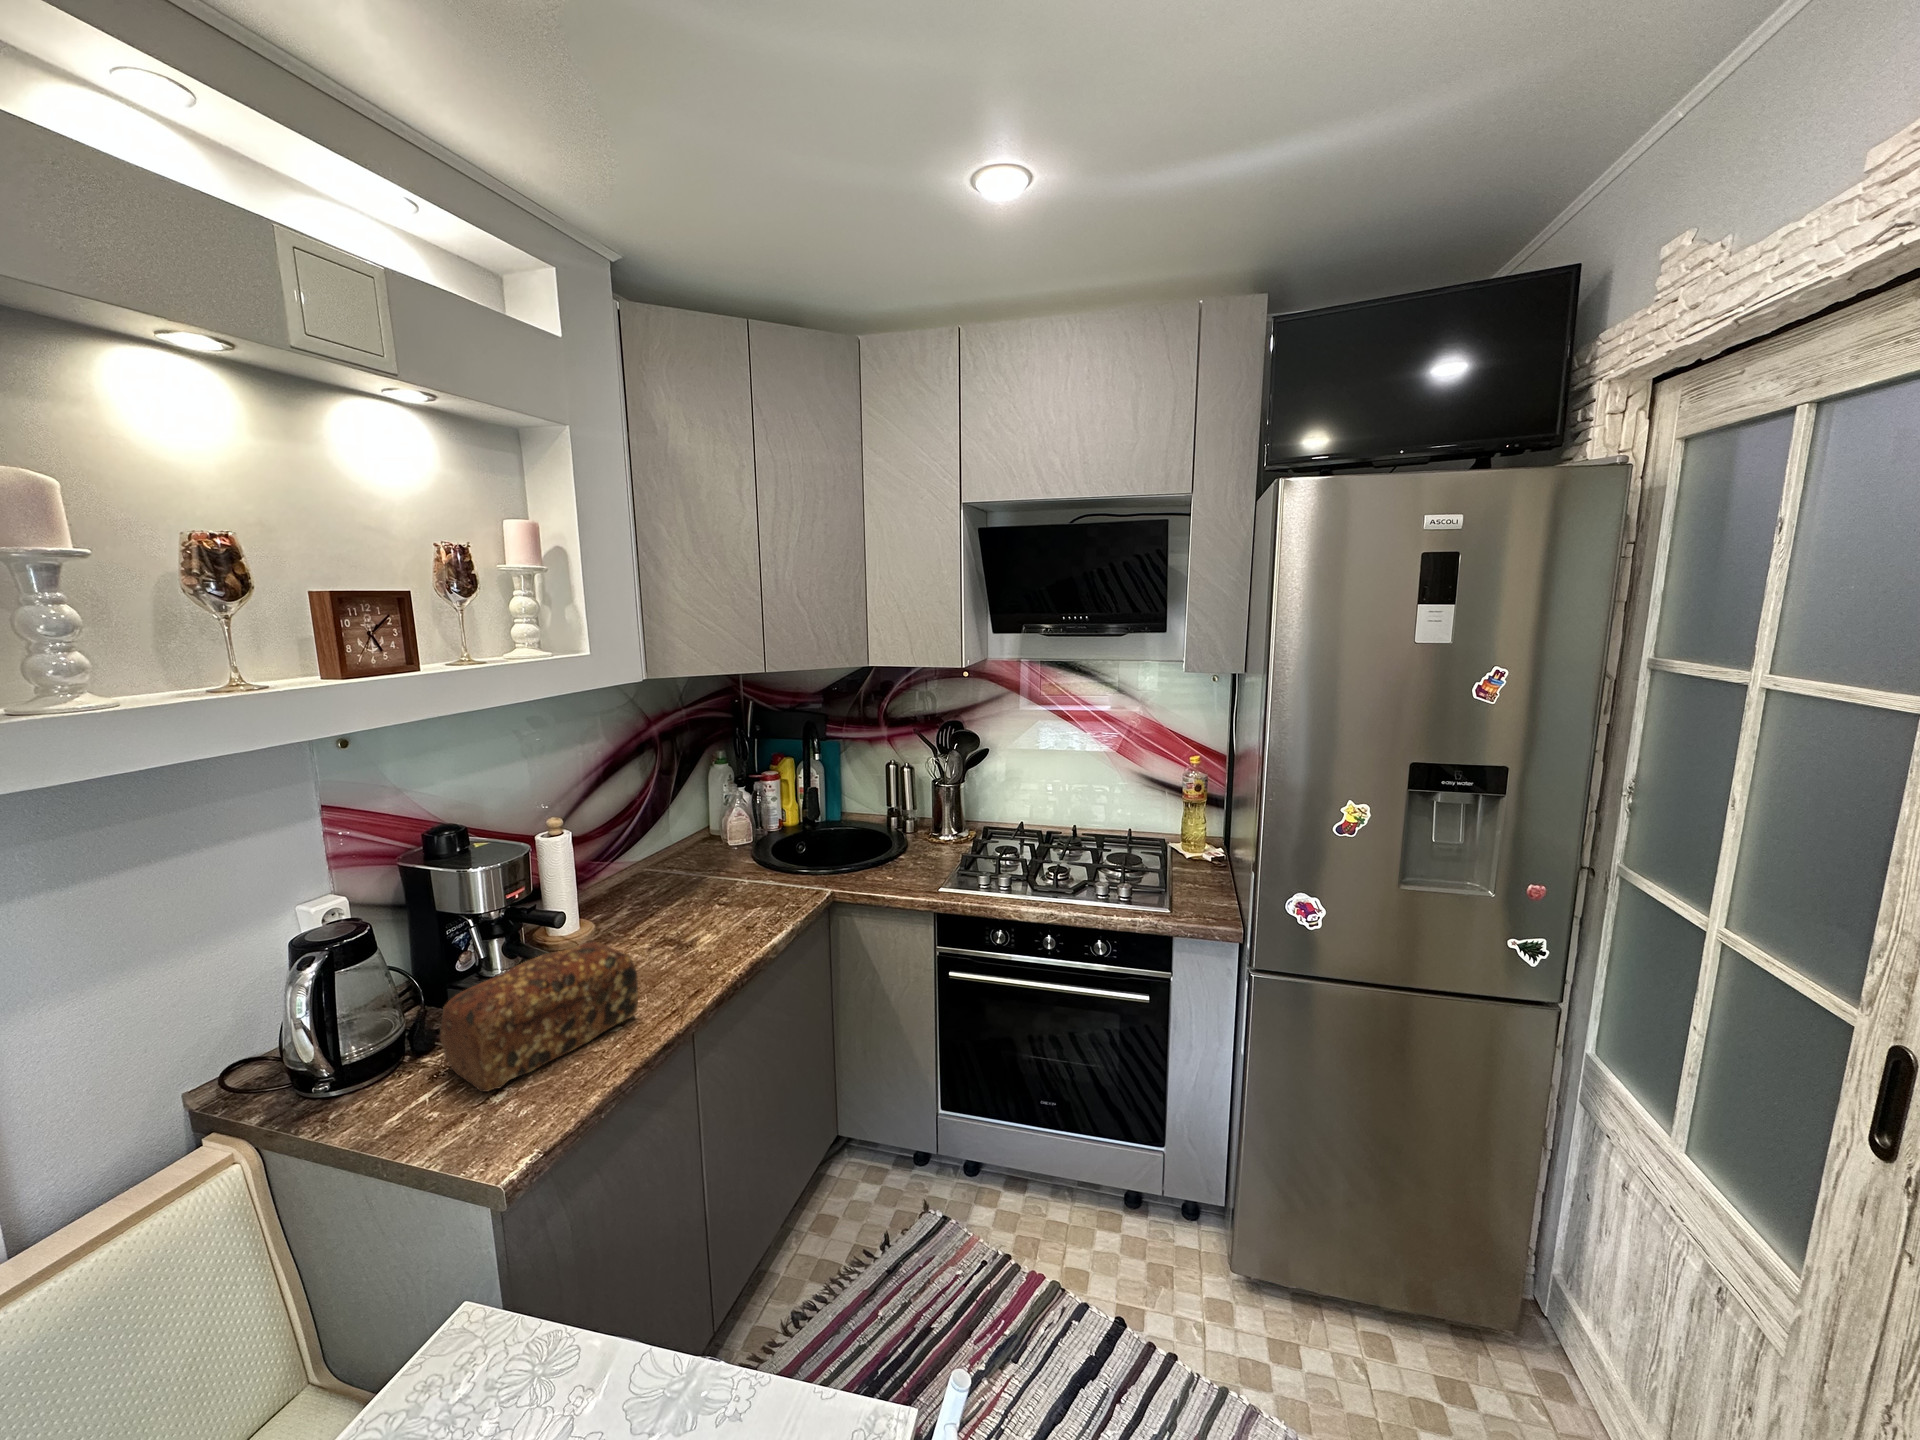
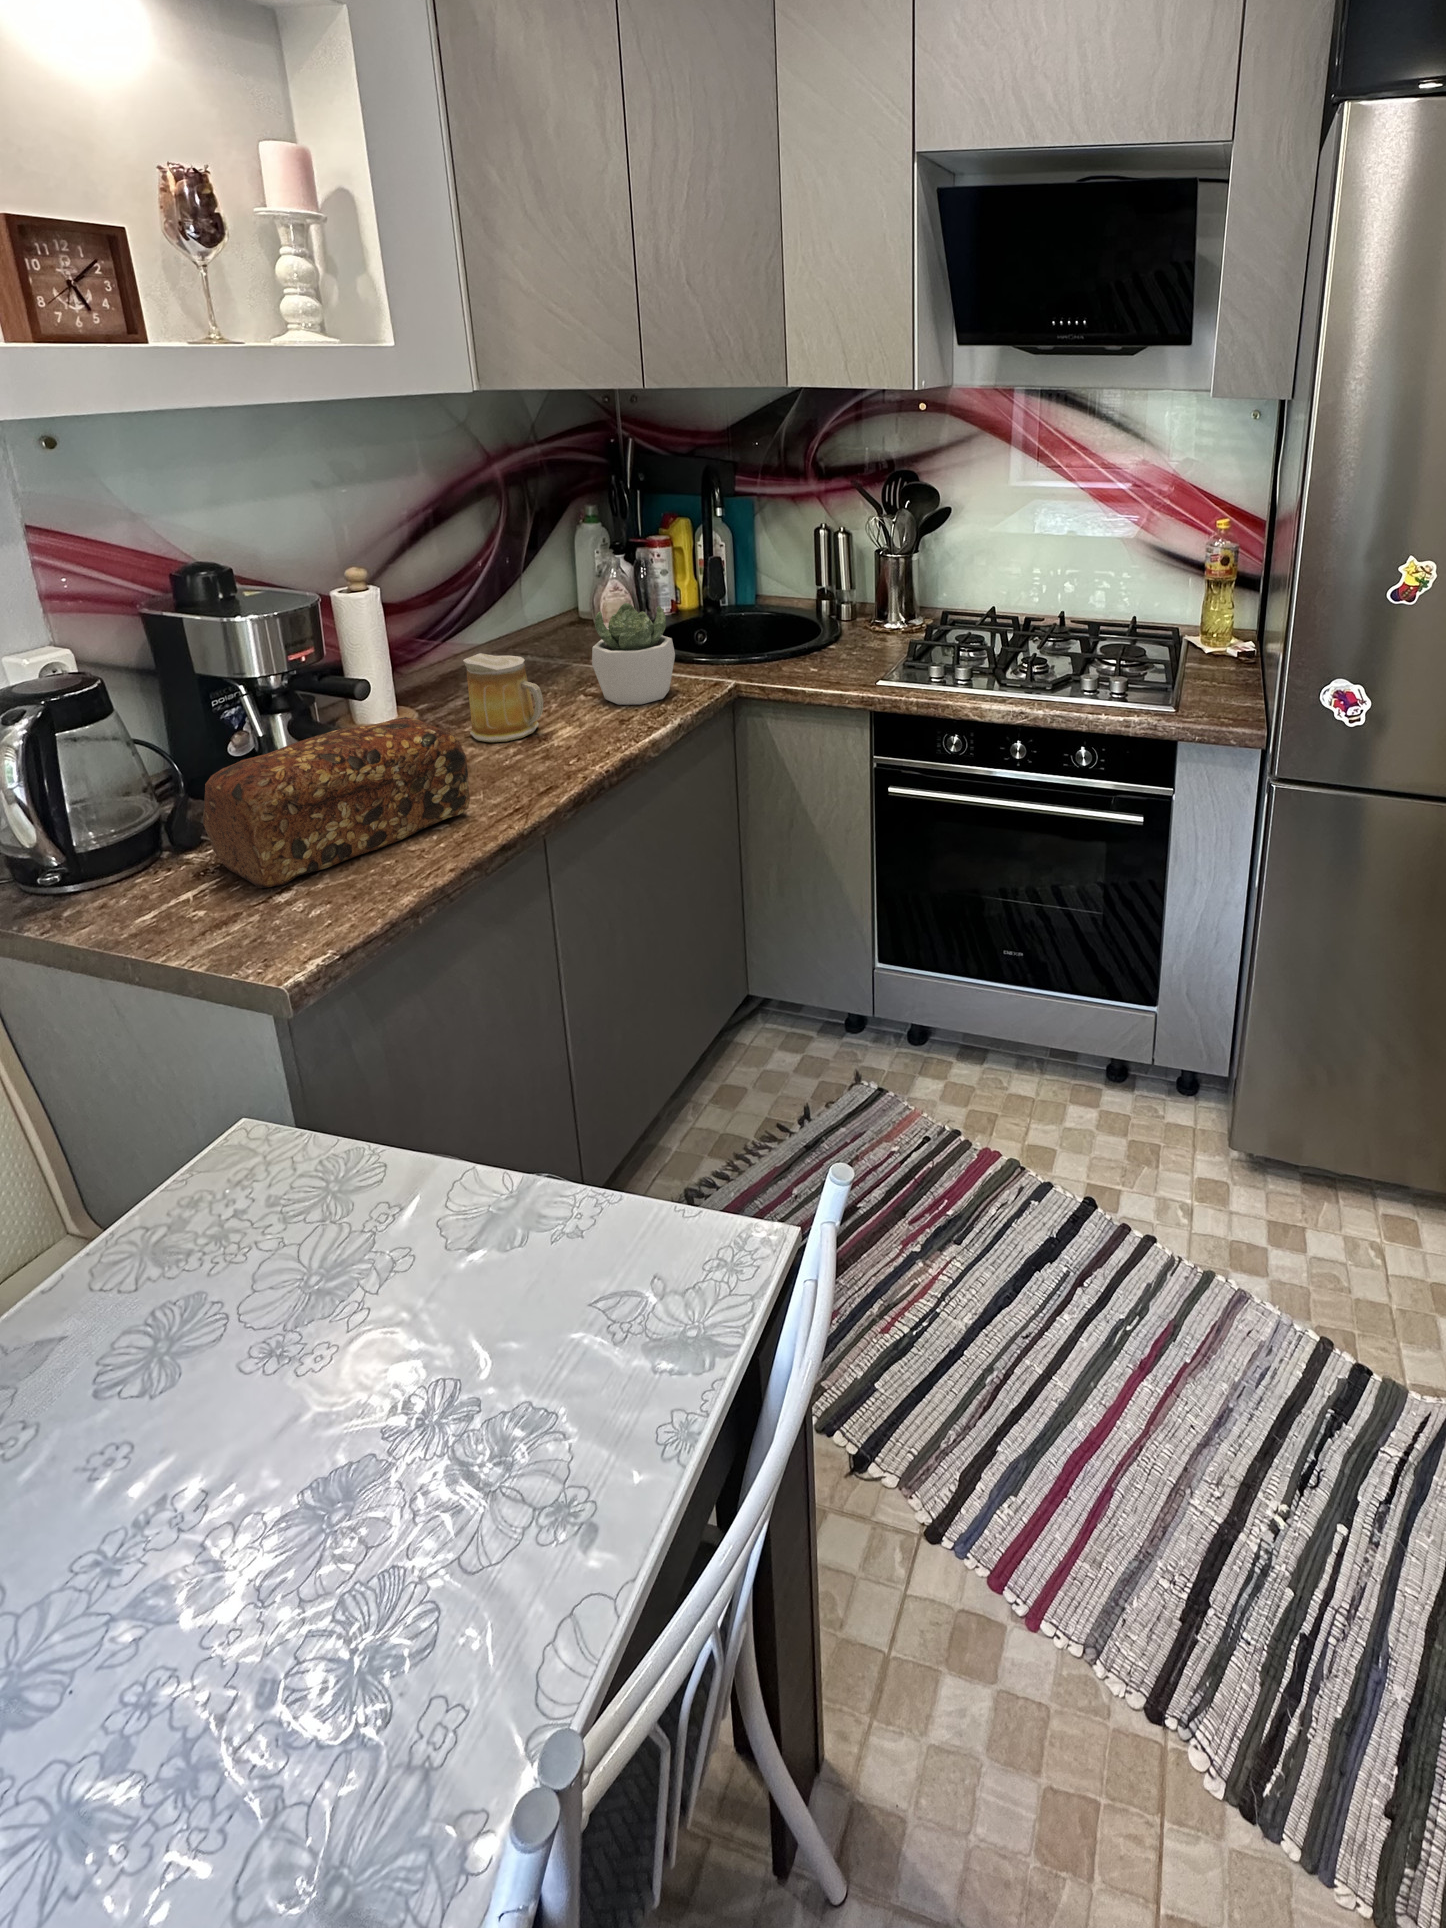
succulent plant: none [723,829,785,910] -> present [592,603,675,705]
mug: none [630,877,689,947] -> present [463,653,543,742]

